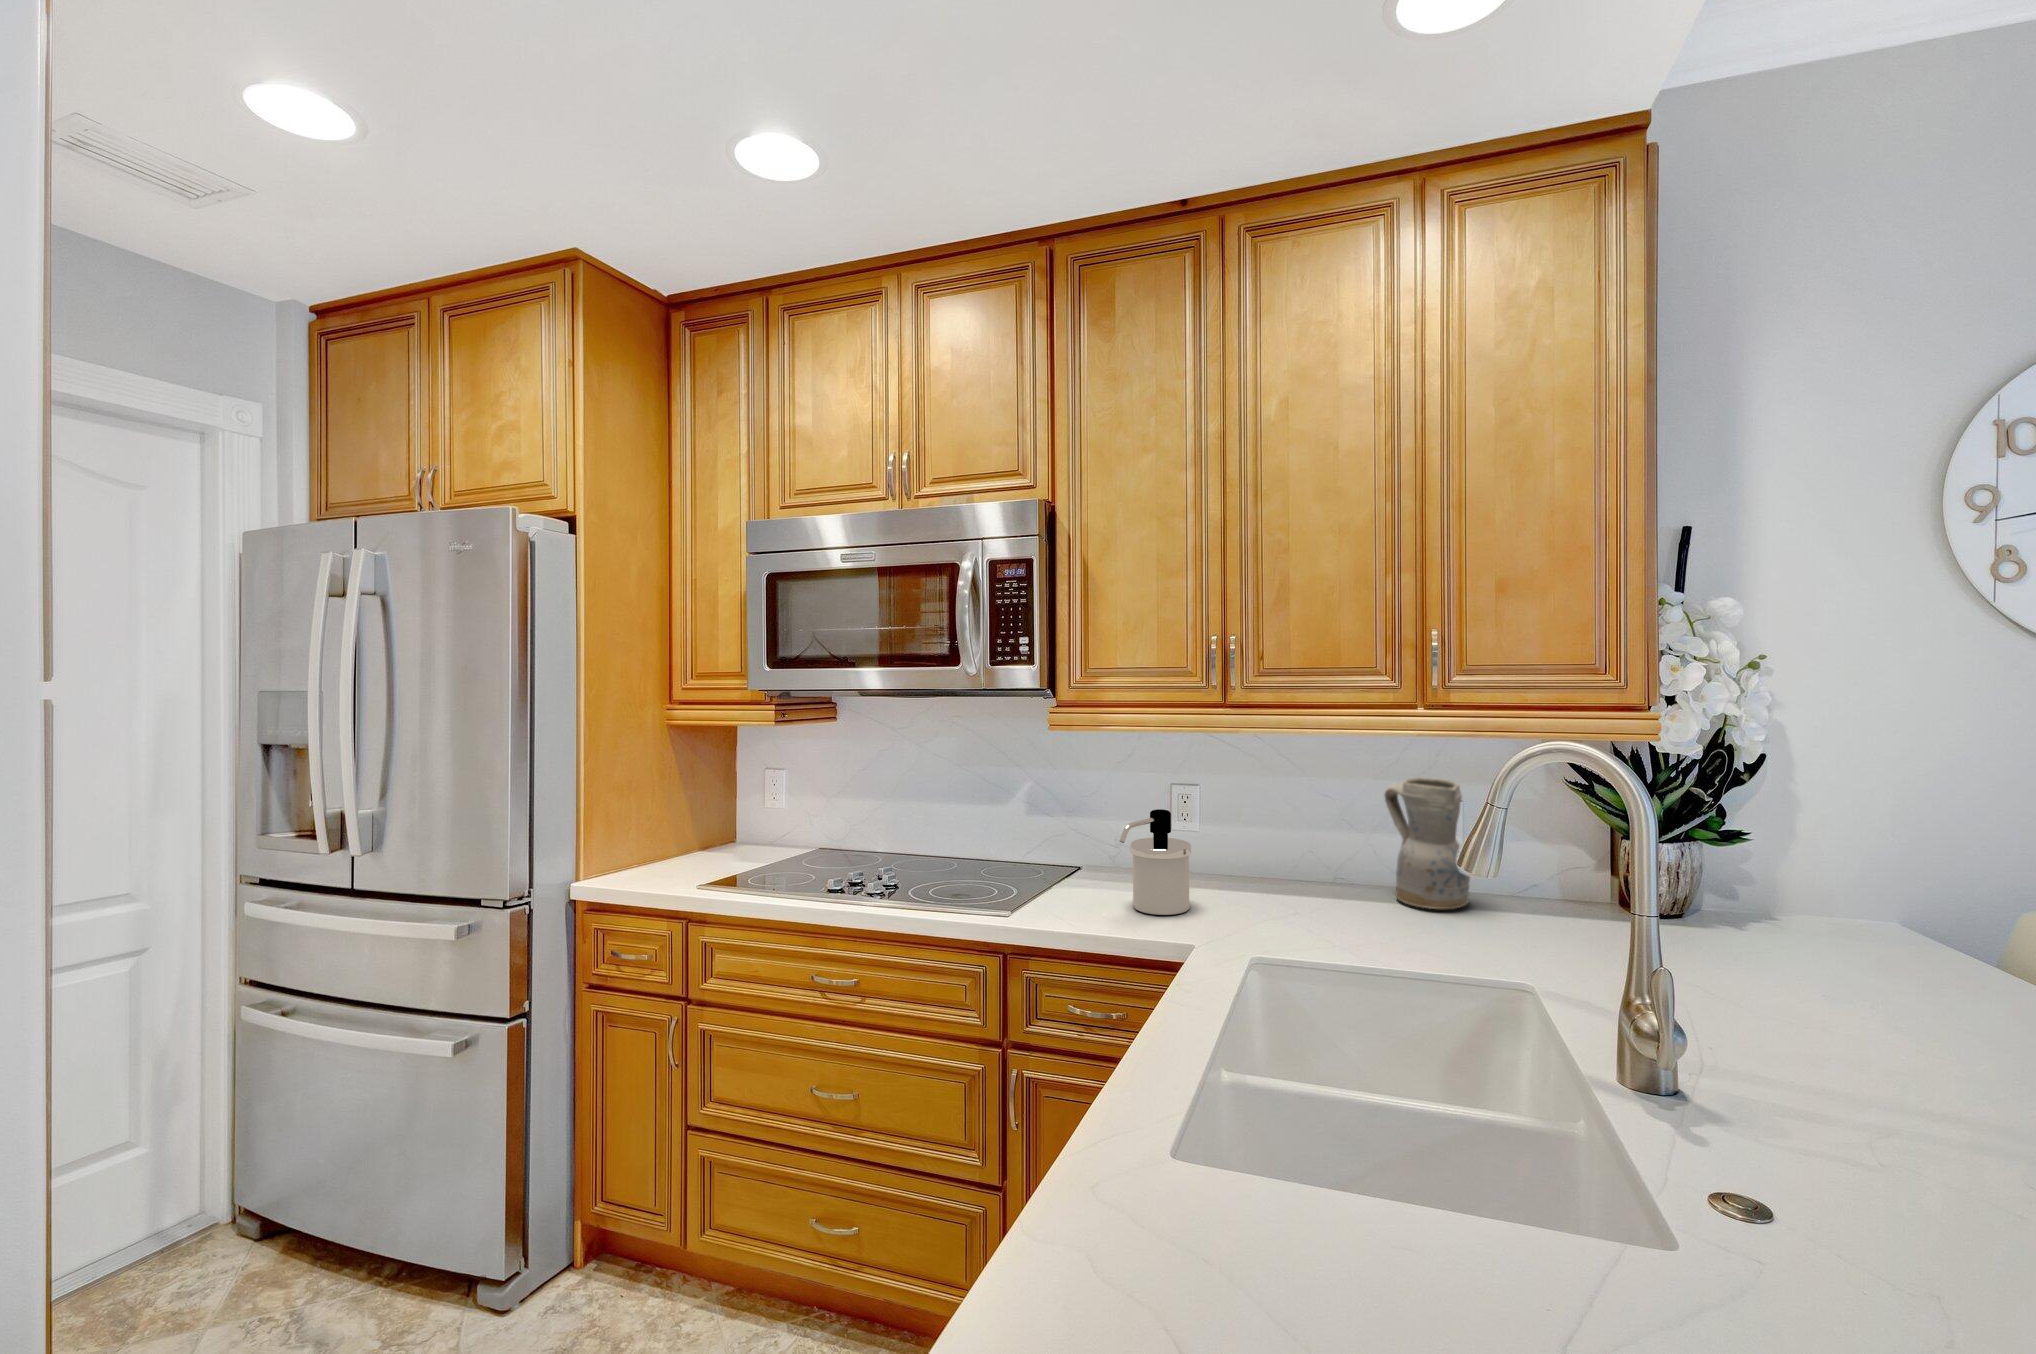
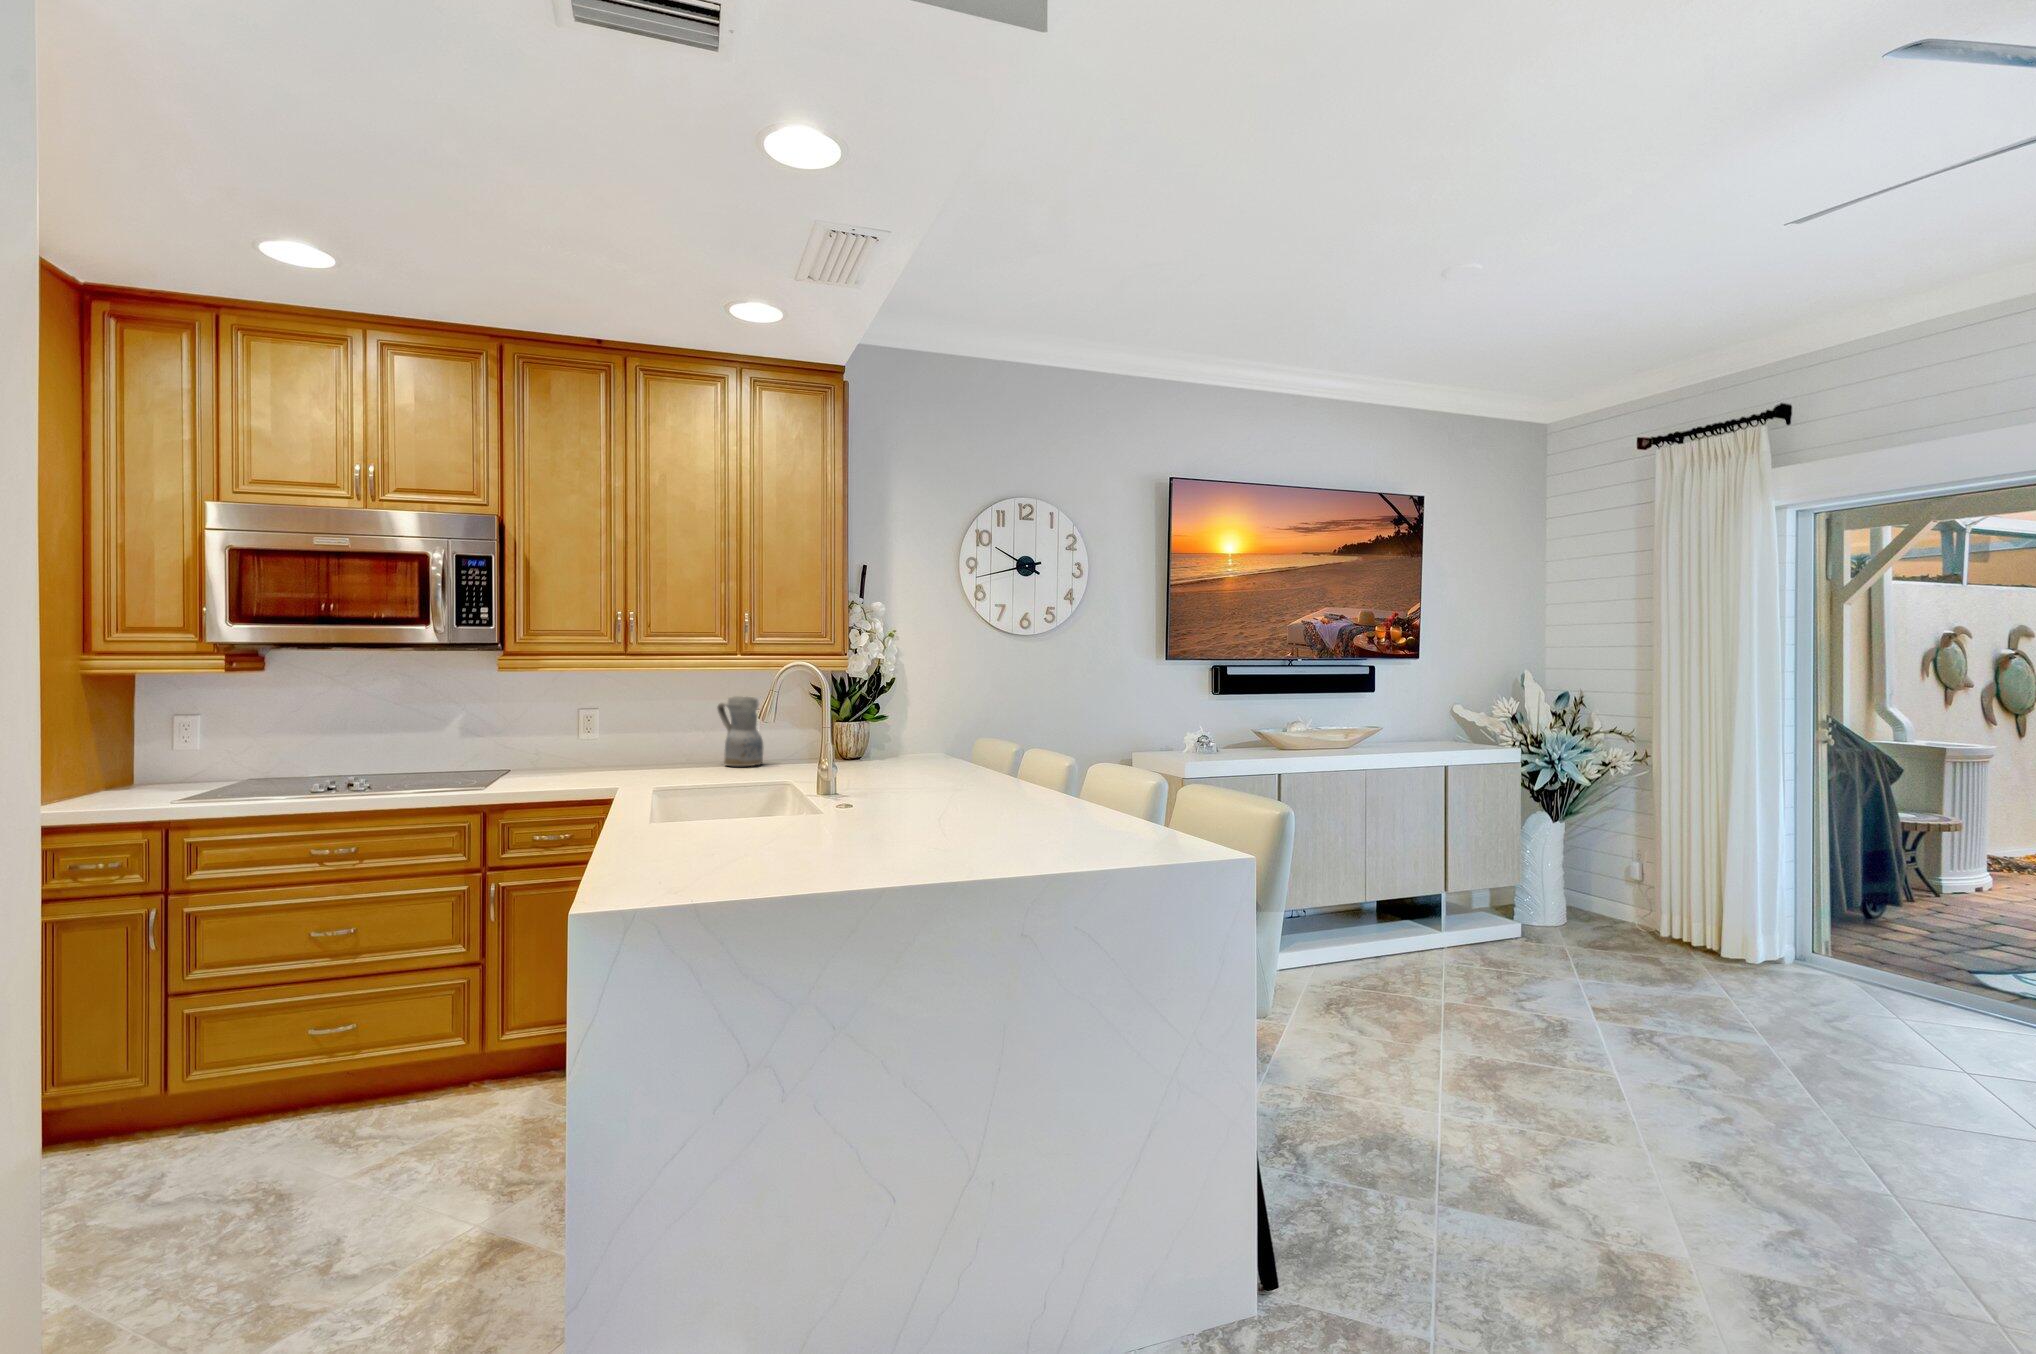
soap dispenser: present [1120,809,1191,915] -> none [565,718,606,781]

